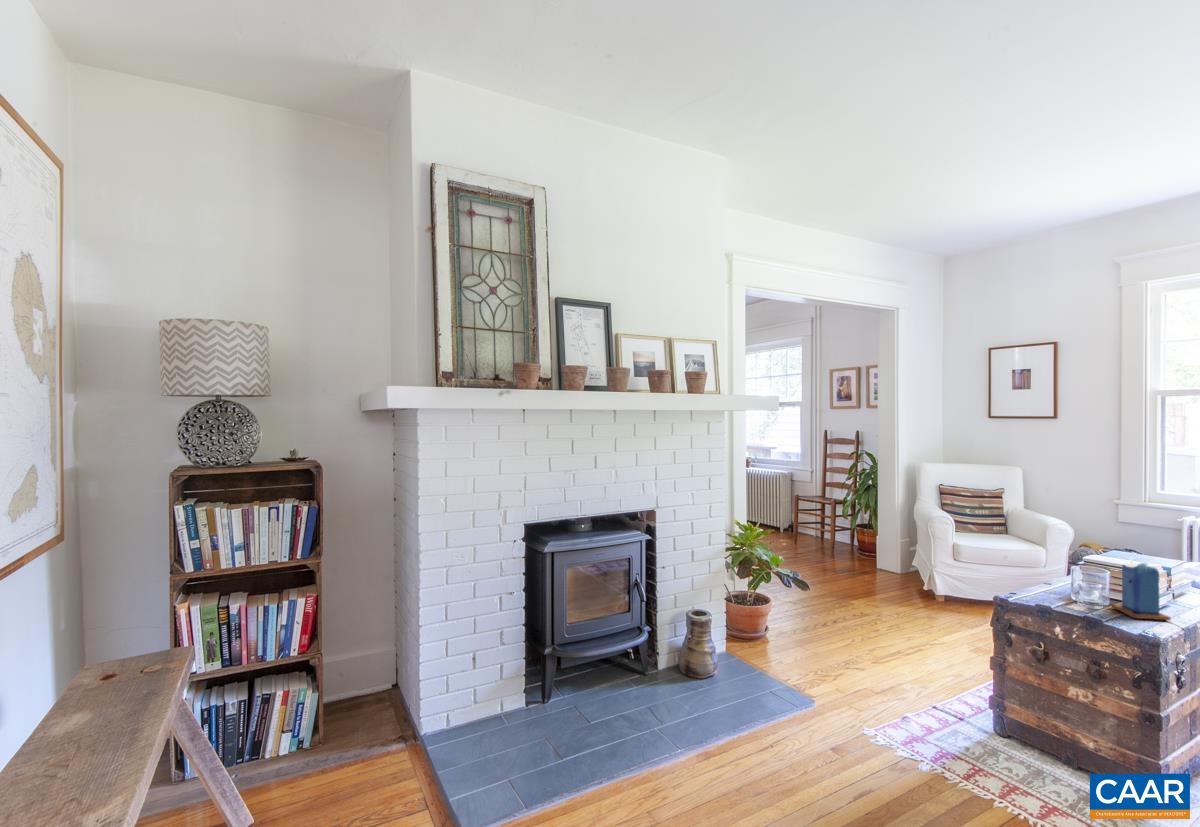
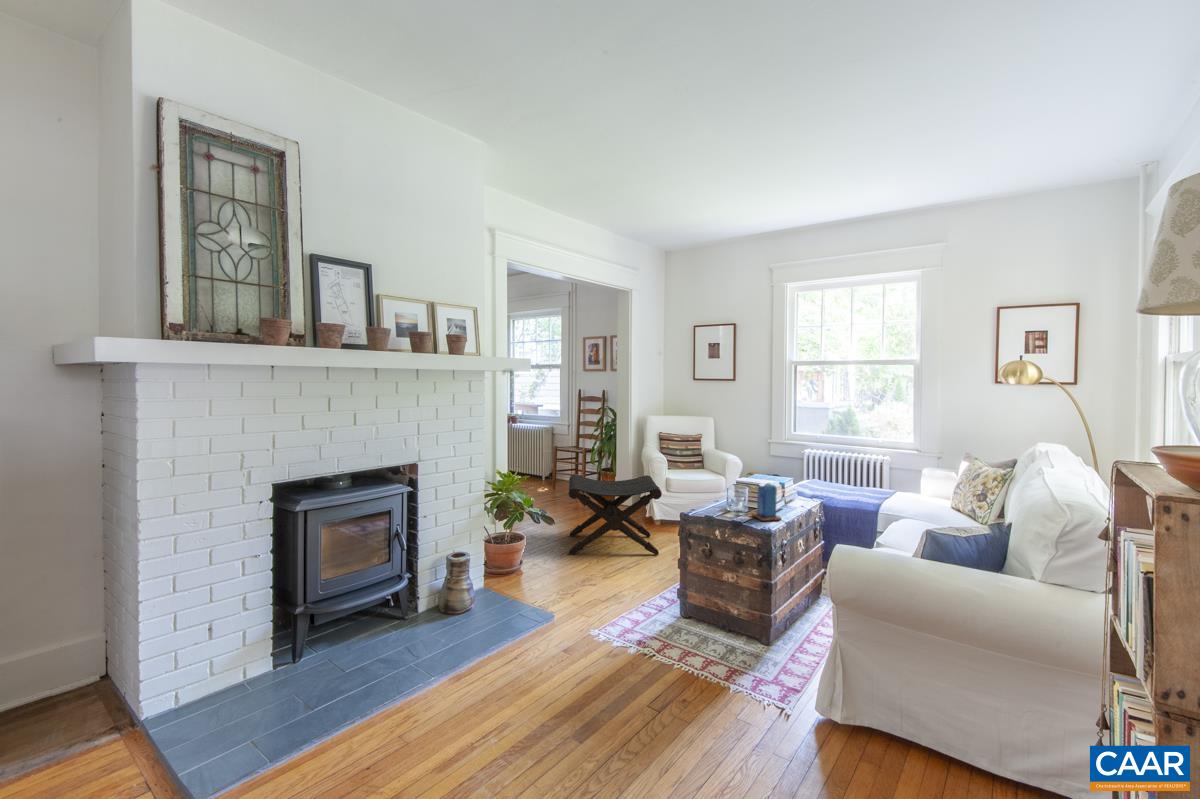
footstool: none [821,530,950,640] -> present [569,475,662,555]

